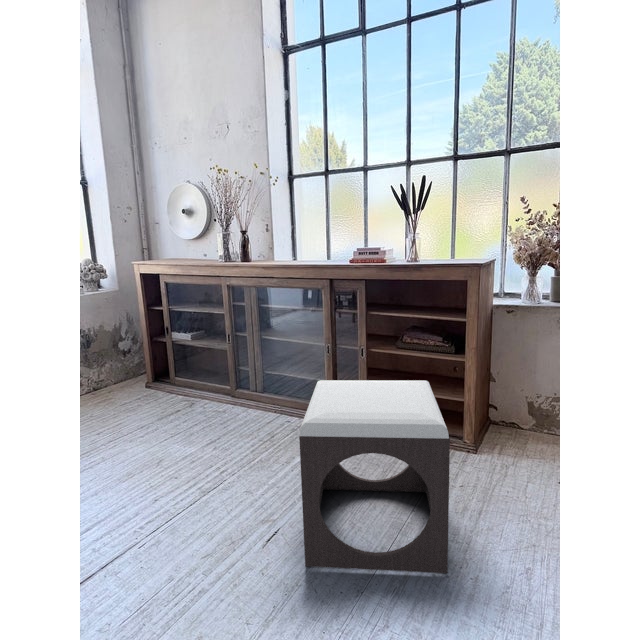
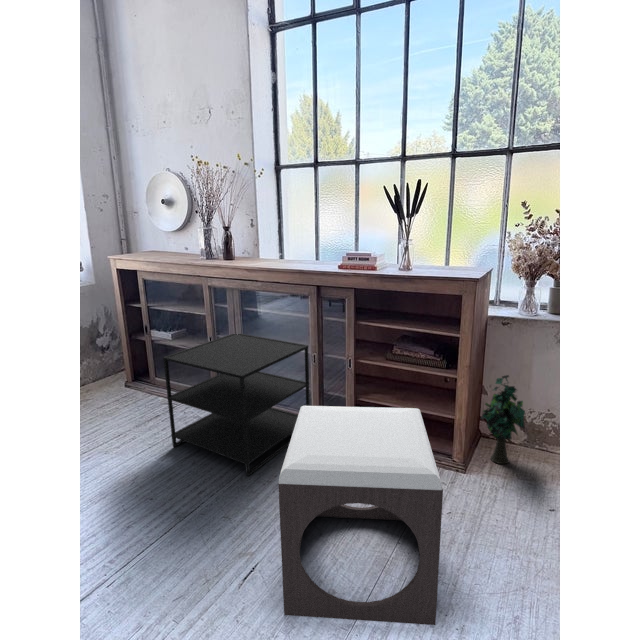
side table: none [186,330,325,458] -> present [163,334,310,476]
decorative plant: none [488,359,532,446] -> present [481,375,525,464]

